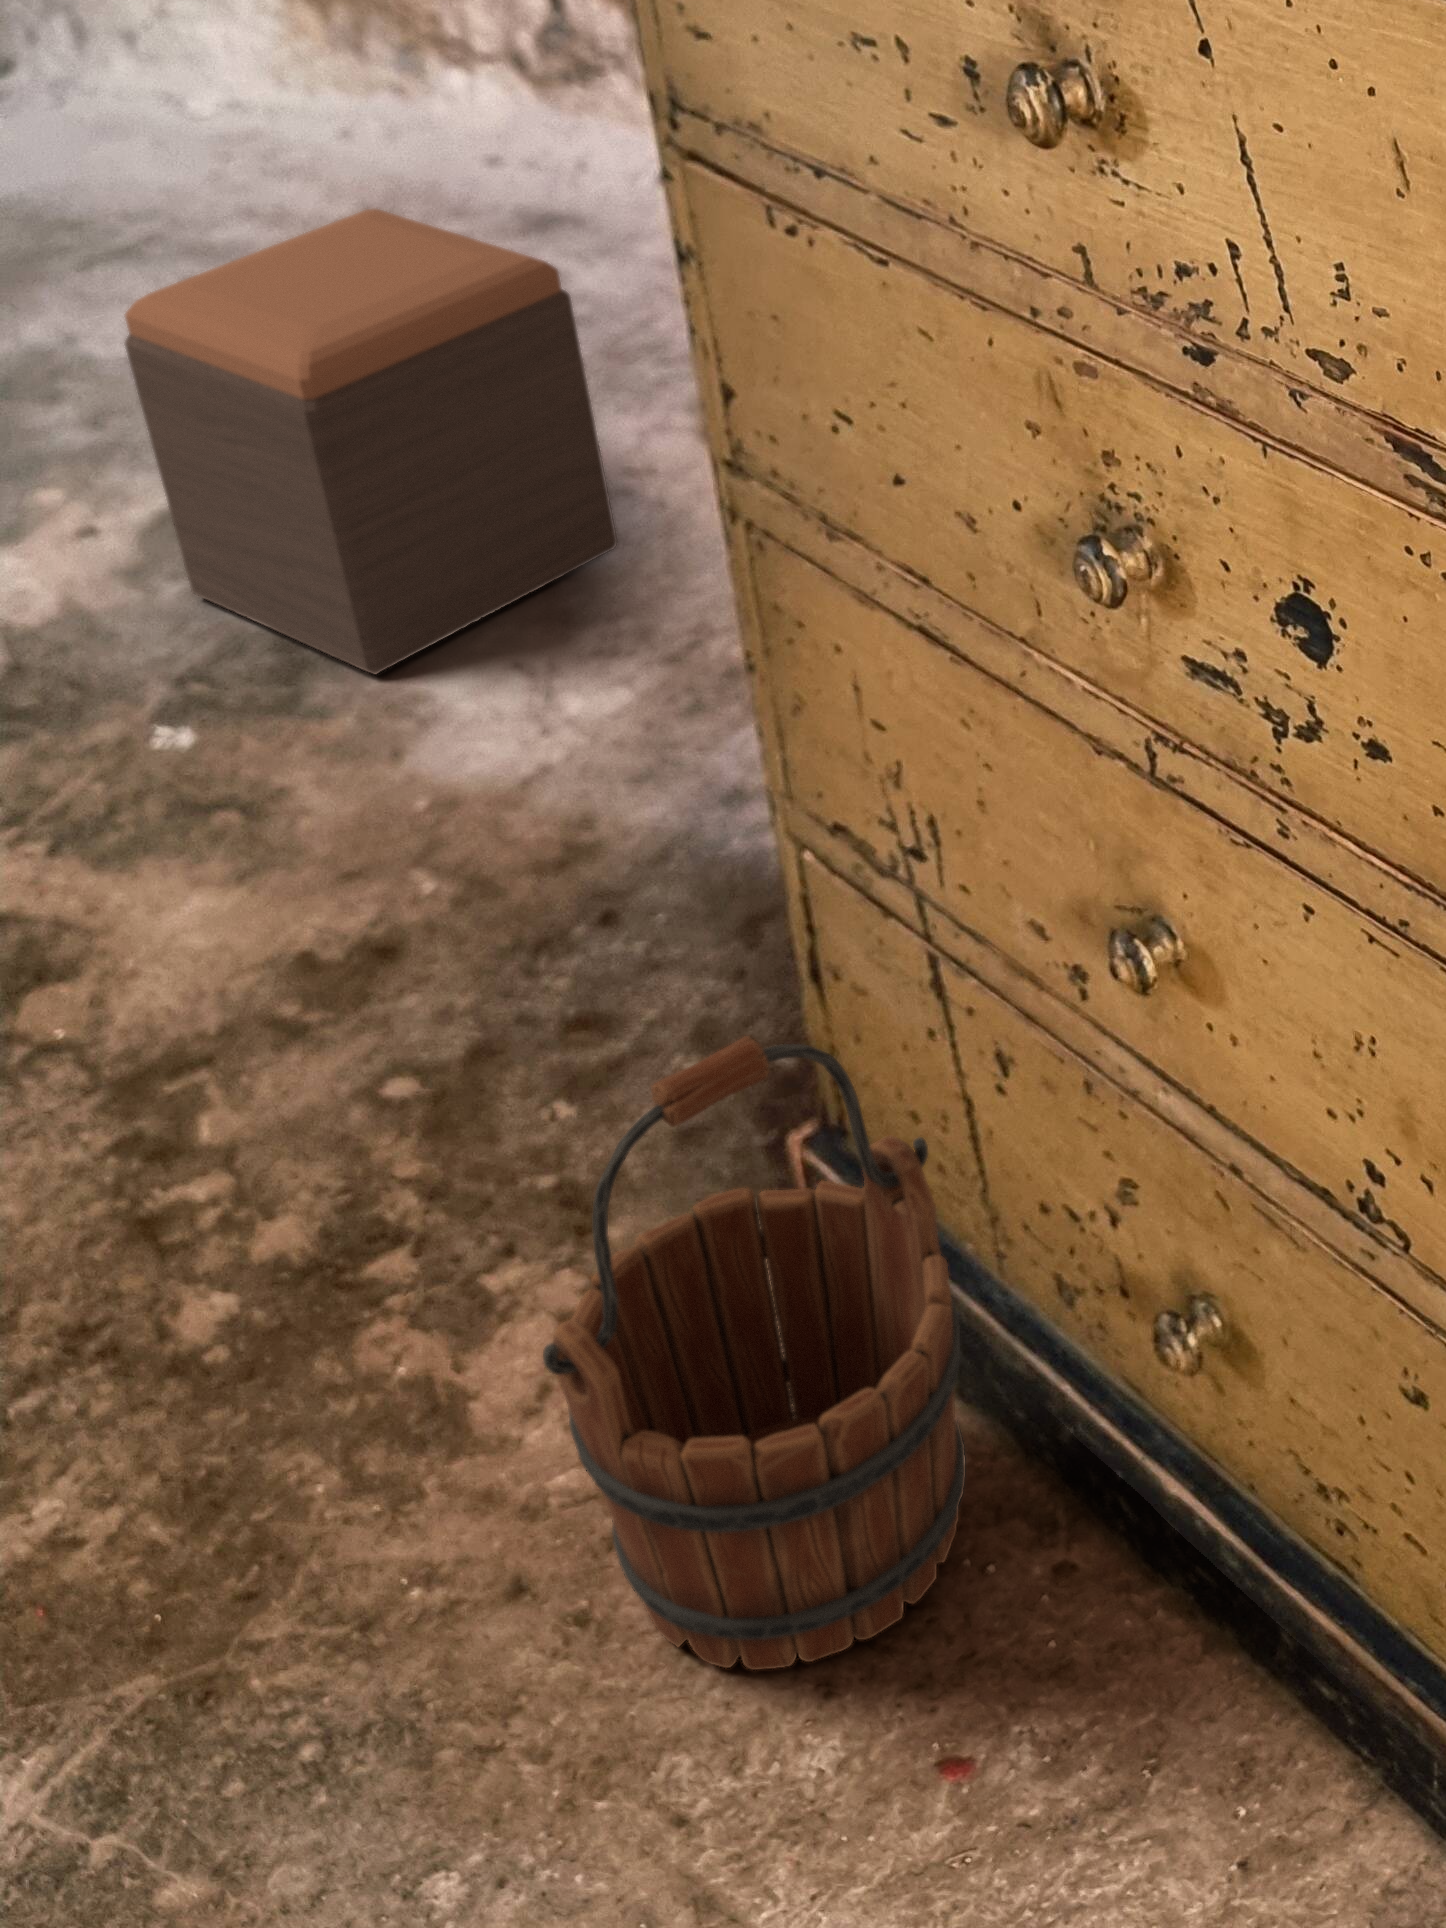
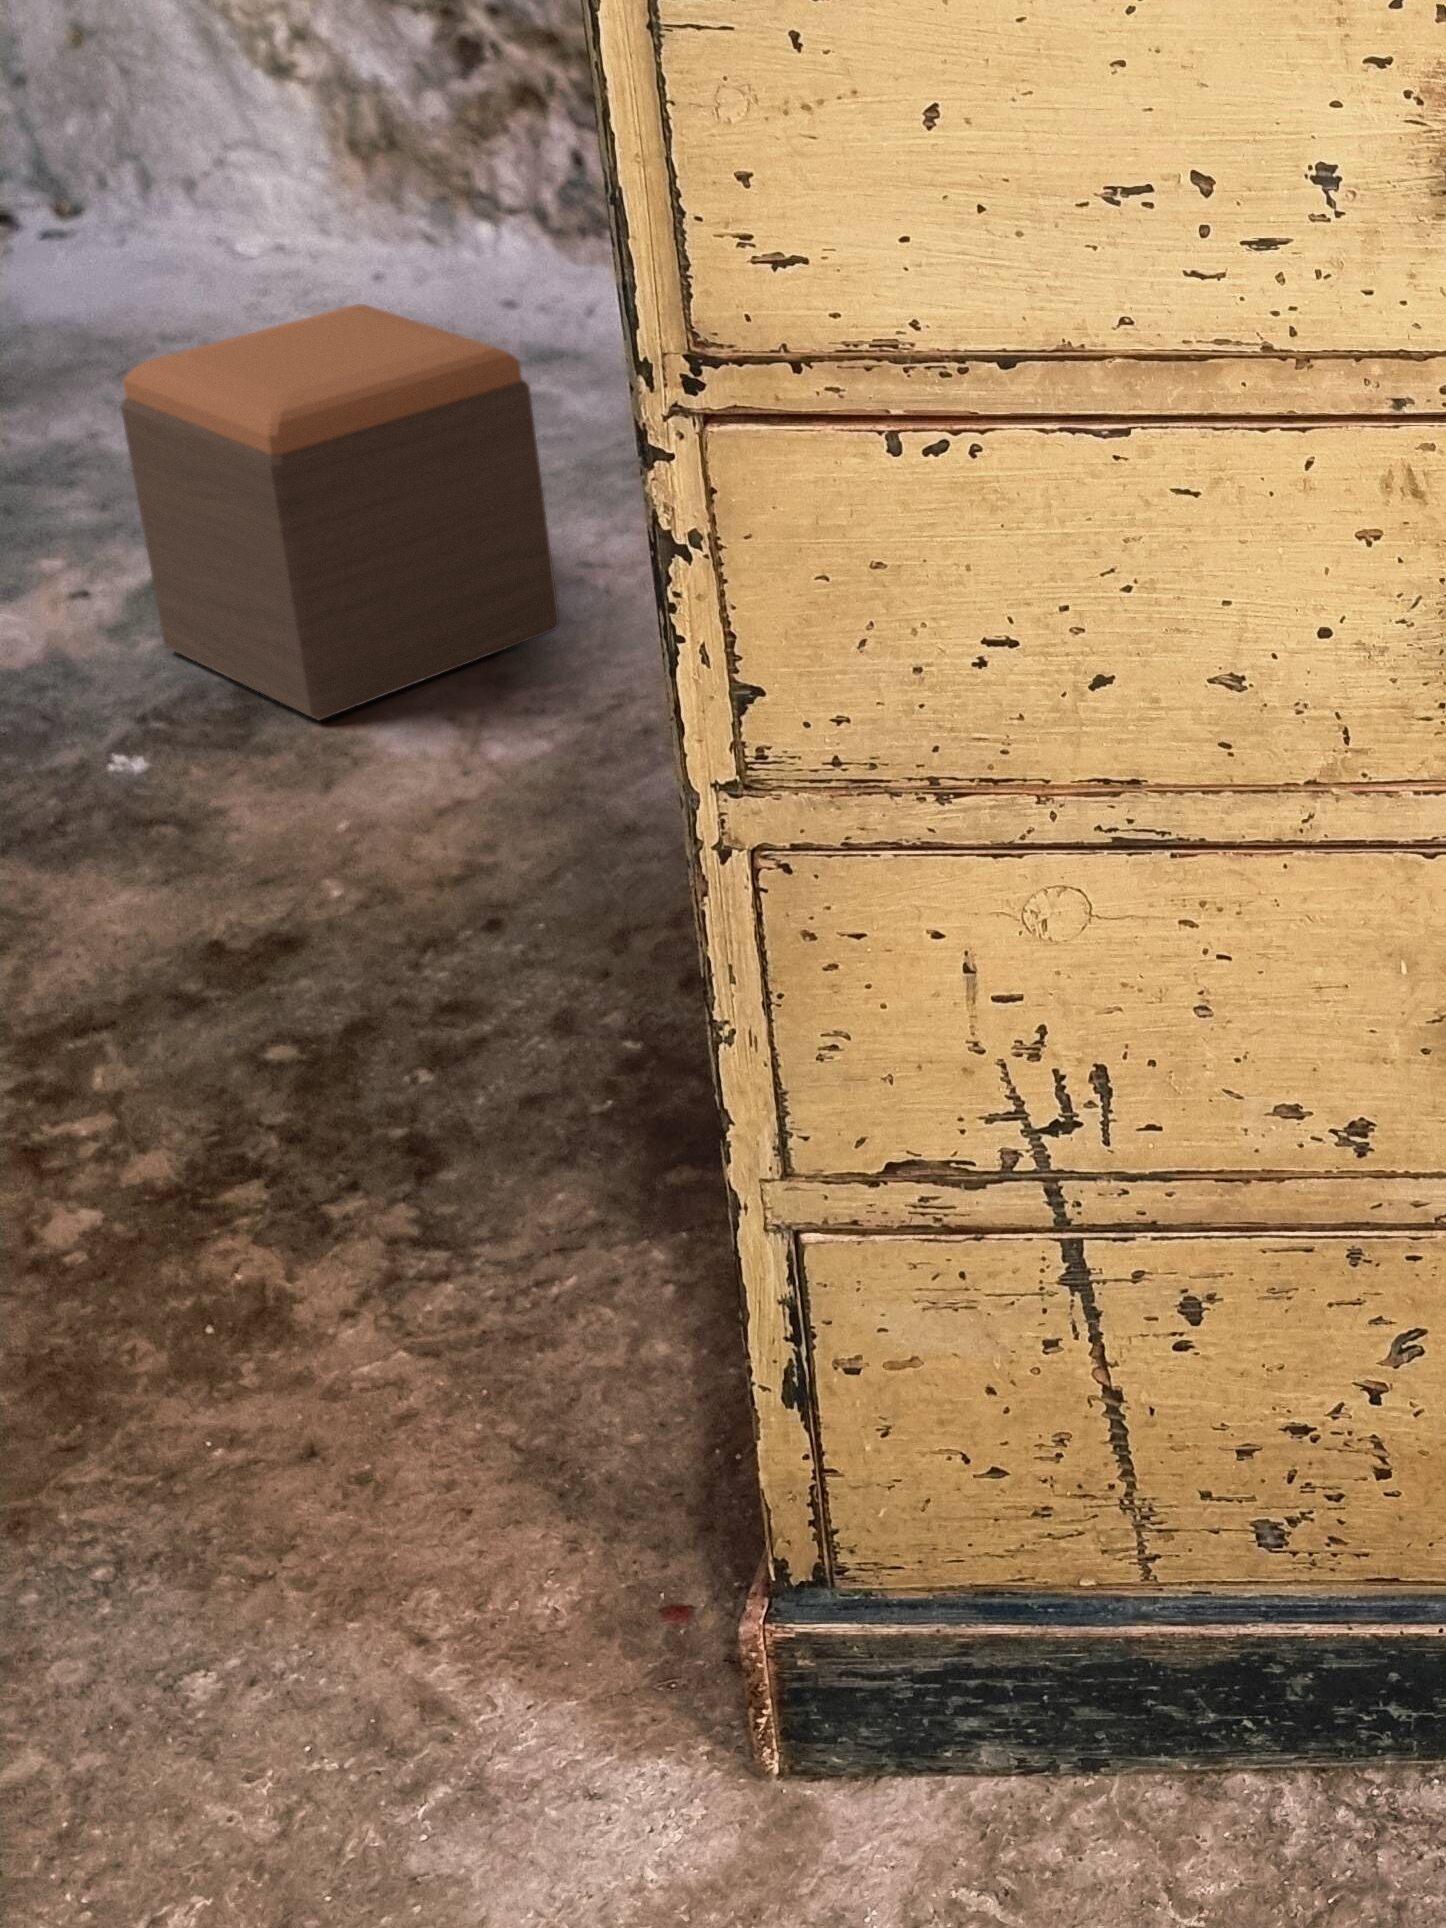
wooden bucket: present [543,1036,966,1670] -> none [337,927,725,1519]

